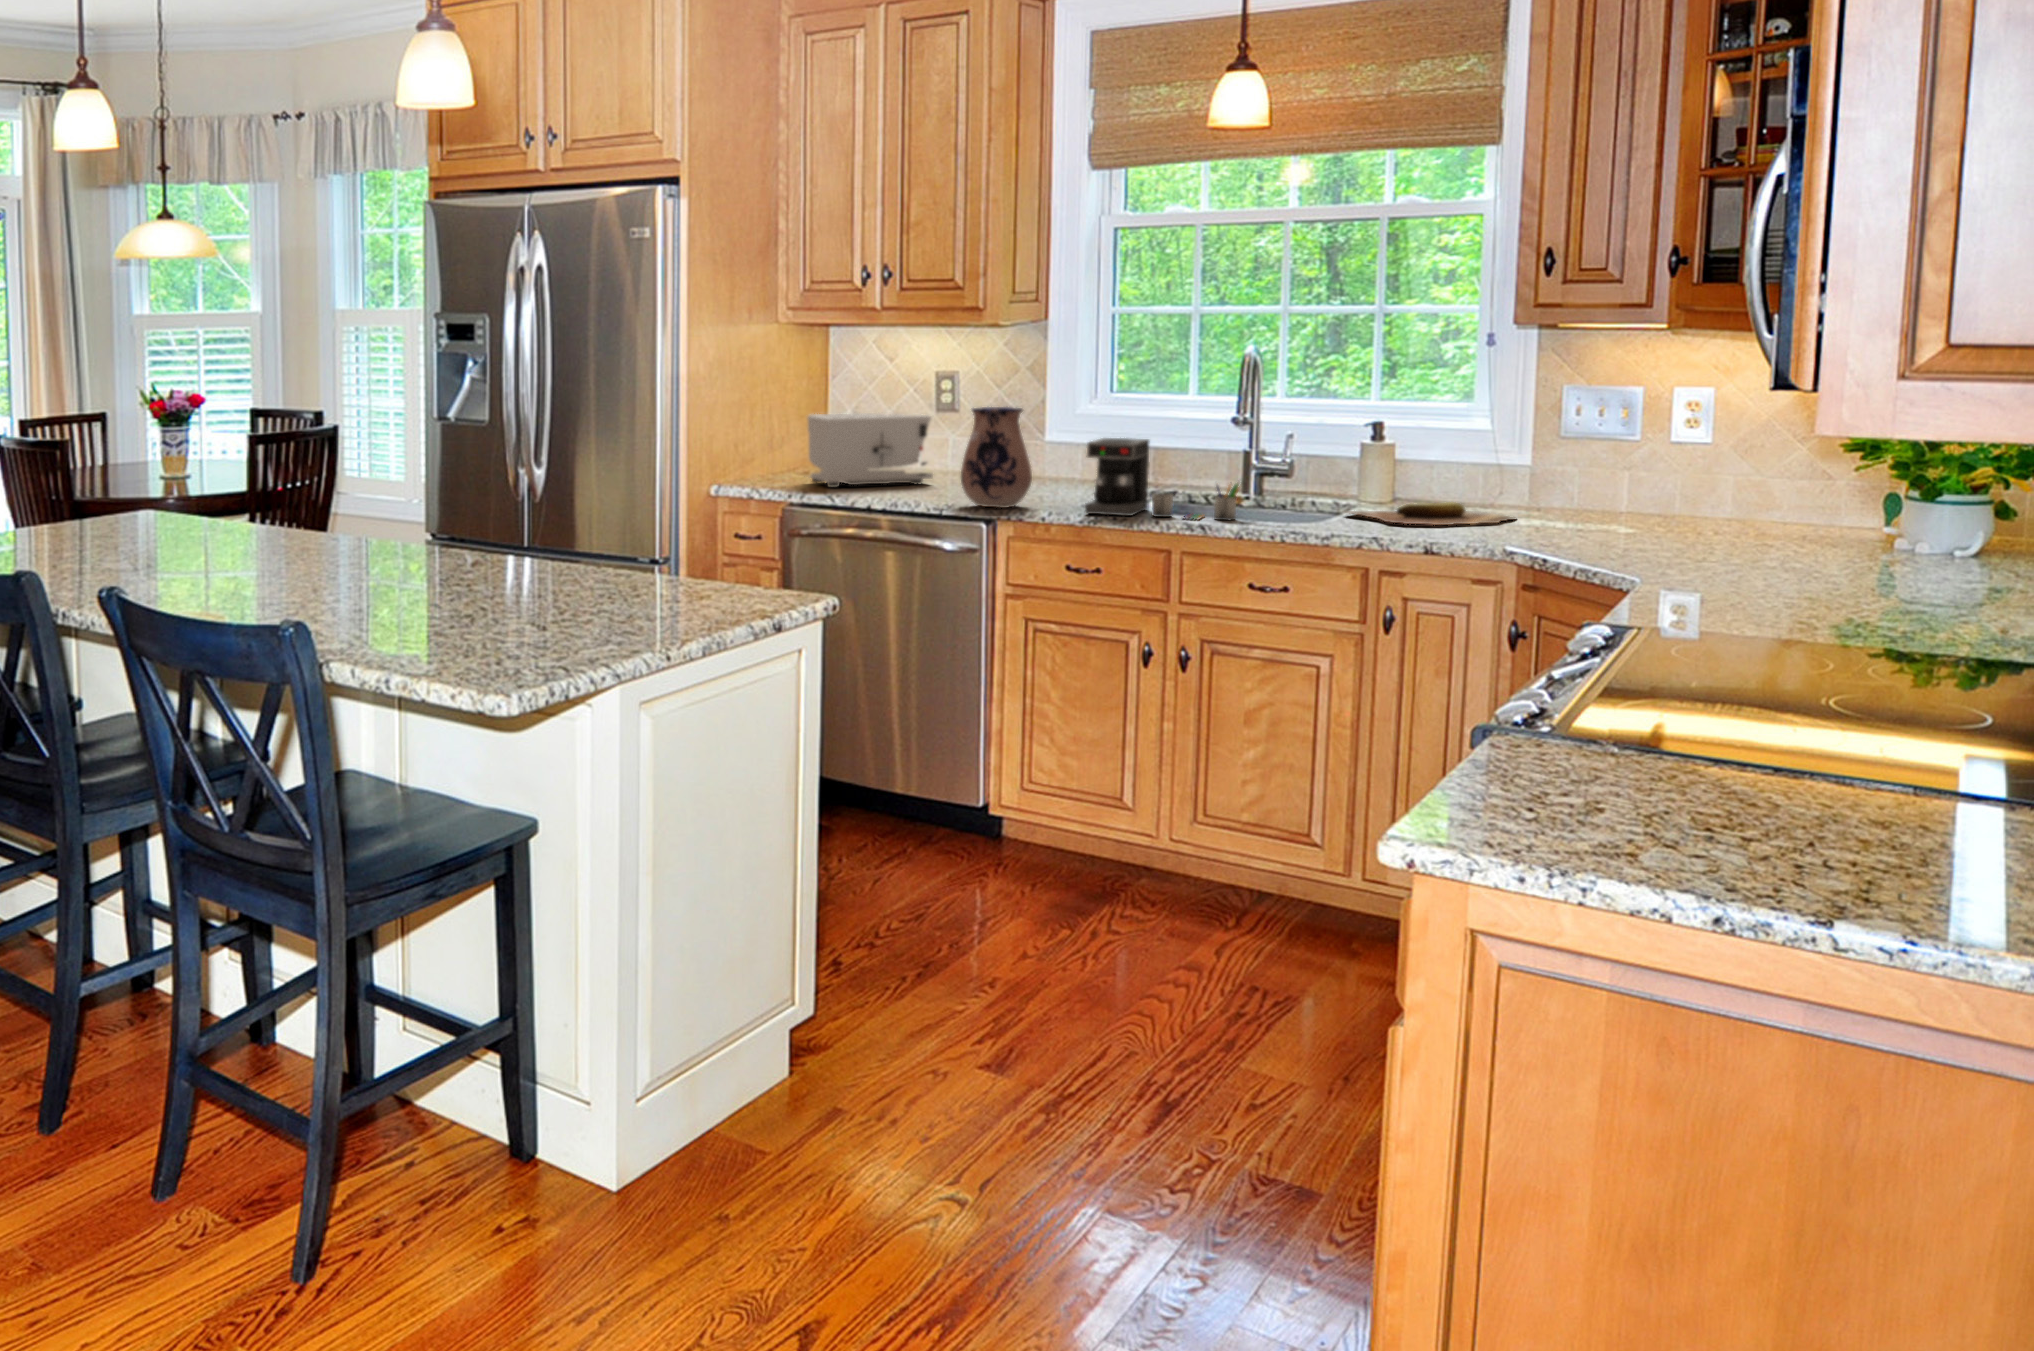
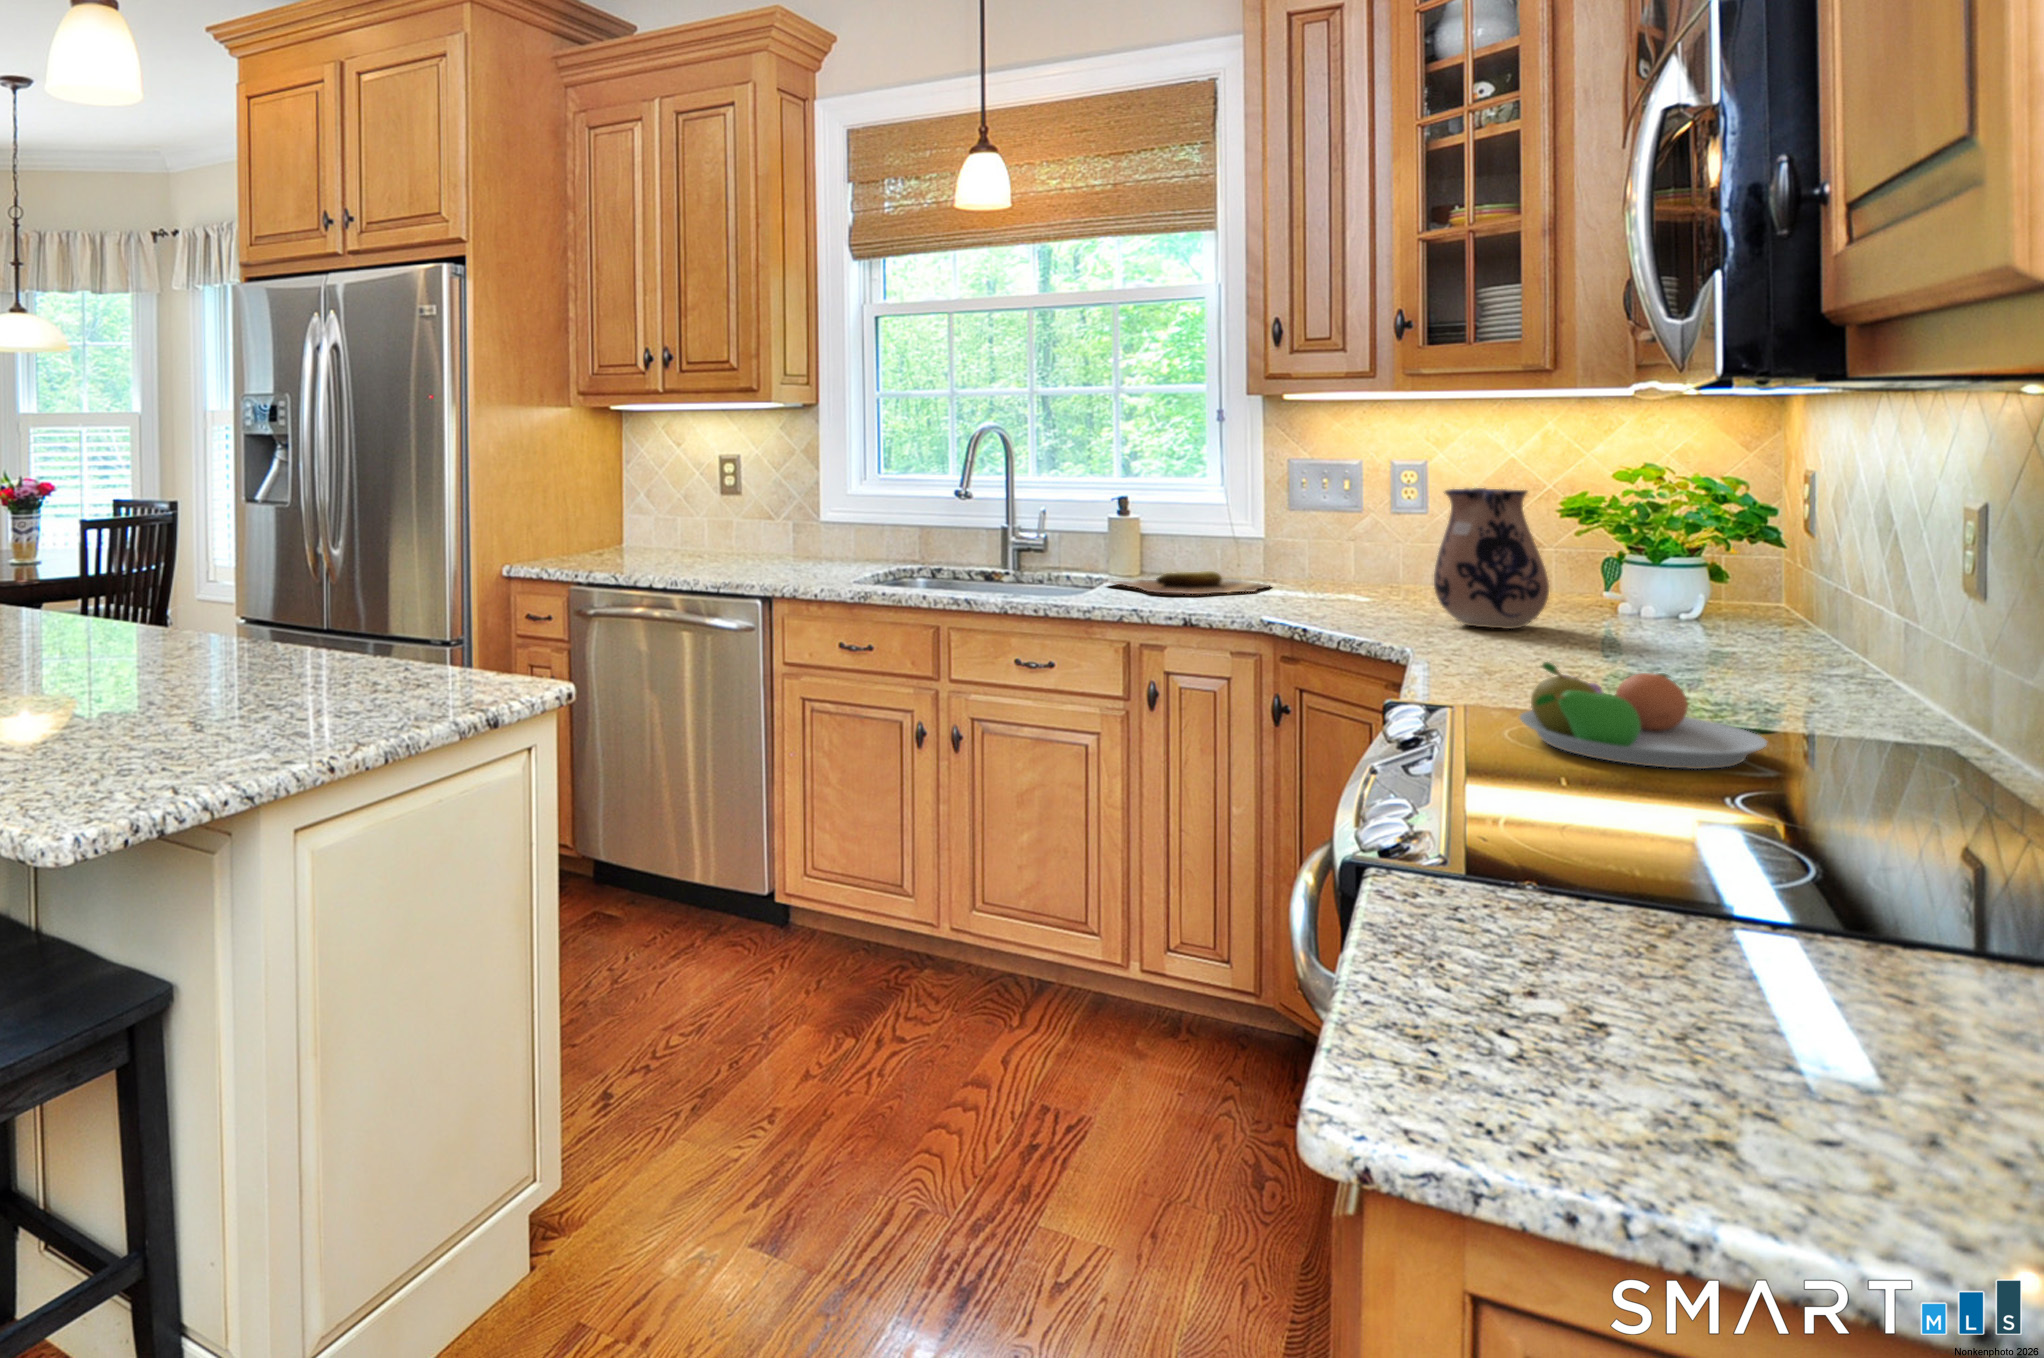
ceramic pitcher: present [961,407,1032,508] -> present [1434,488,1549,629]
toaster: present [808,413,933,487] -> none [595,490,718,563]
coffee maker: present [1085,438,1240,520] -> none [854,511,1007,592]
fruit bowl: none [1701,581,1911,668] -> present [1520,662,1767,769]

